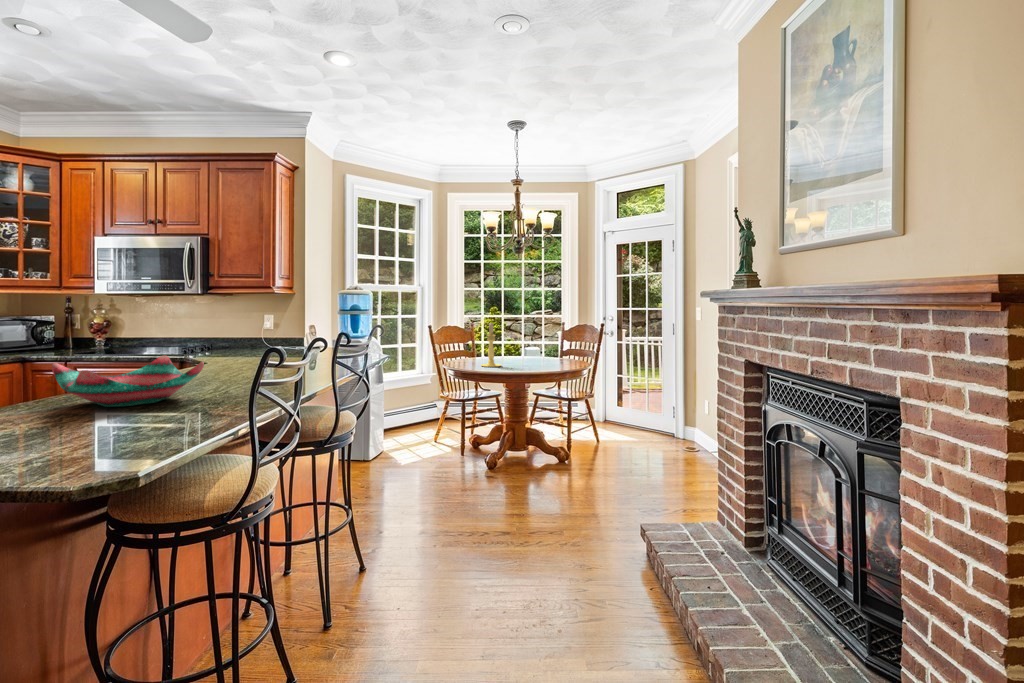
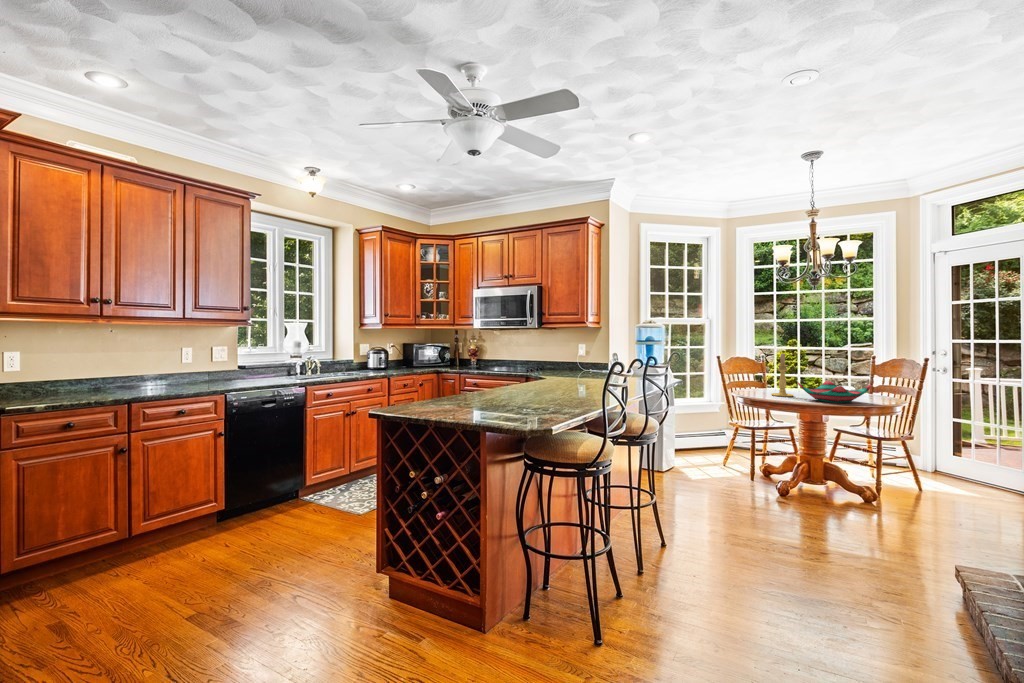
decorative bowl: present [52,356,204,407] -> present [798,380,871,403]

